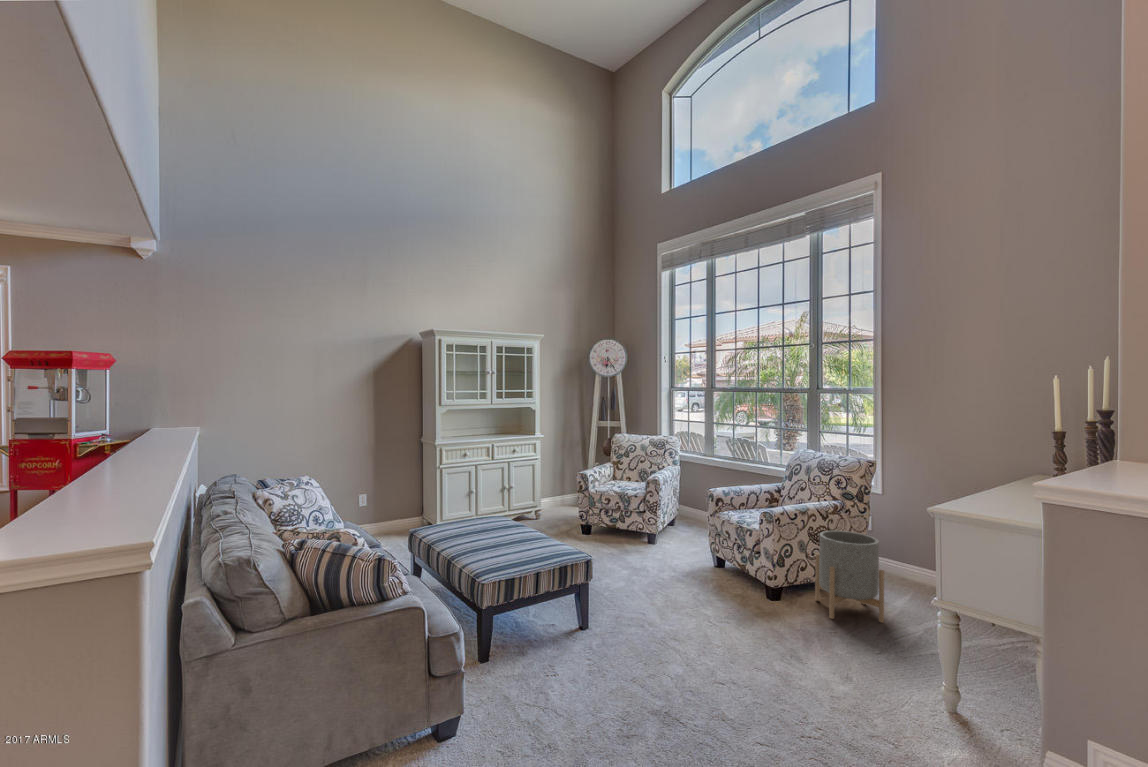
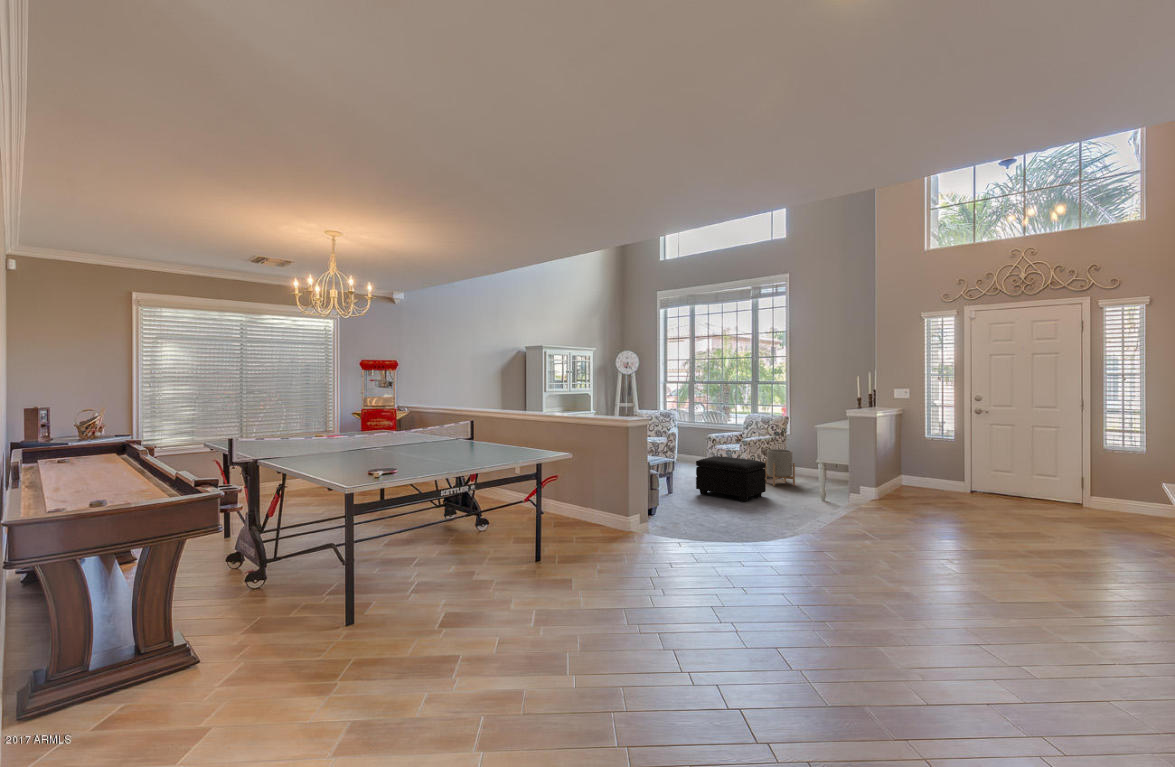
footstool: none [634,544,797,683] -> present [696,456,766,502]

